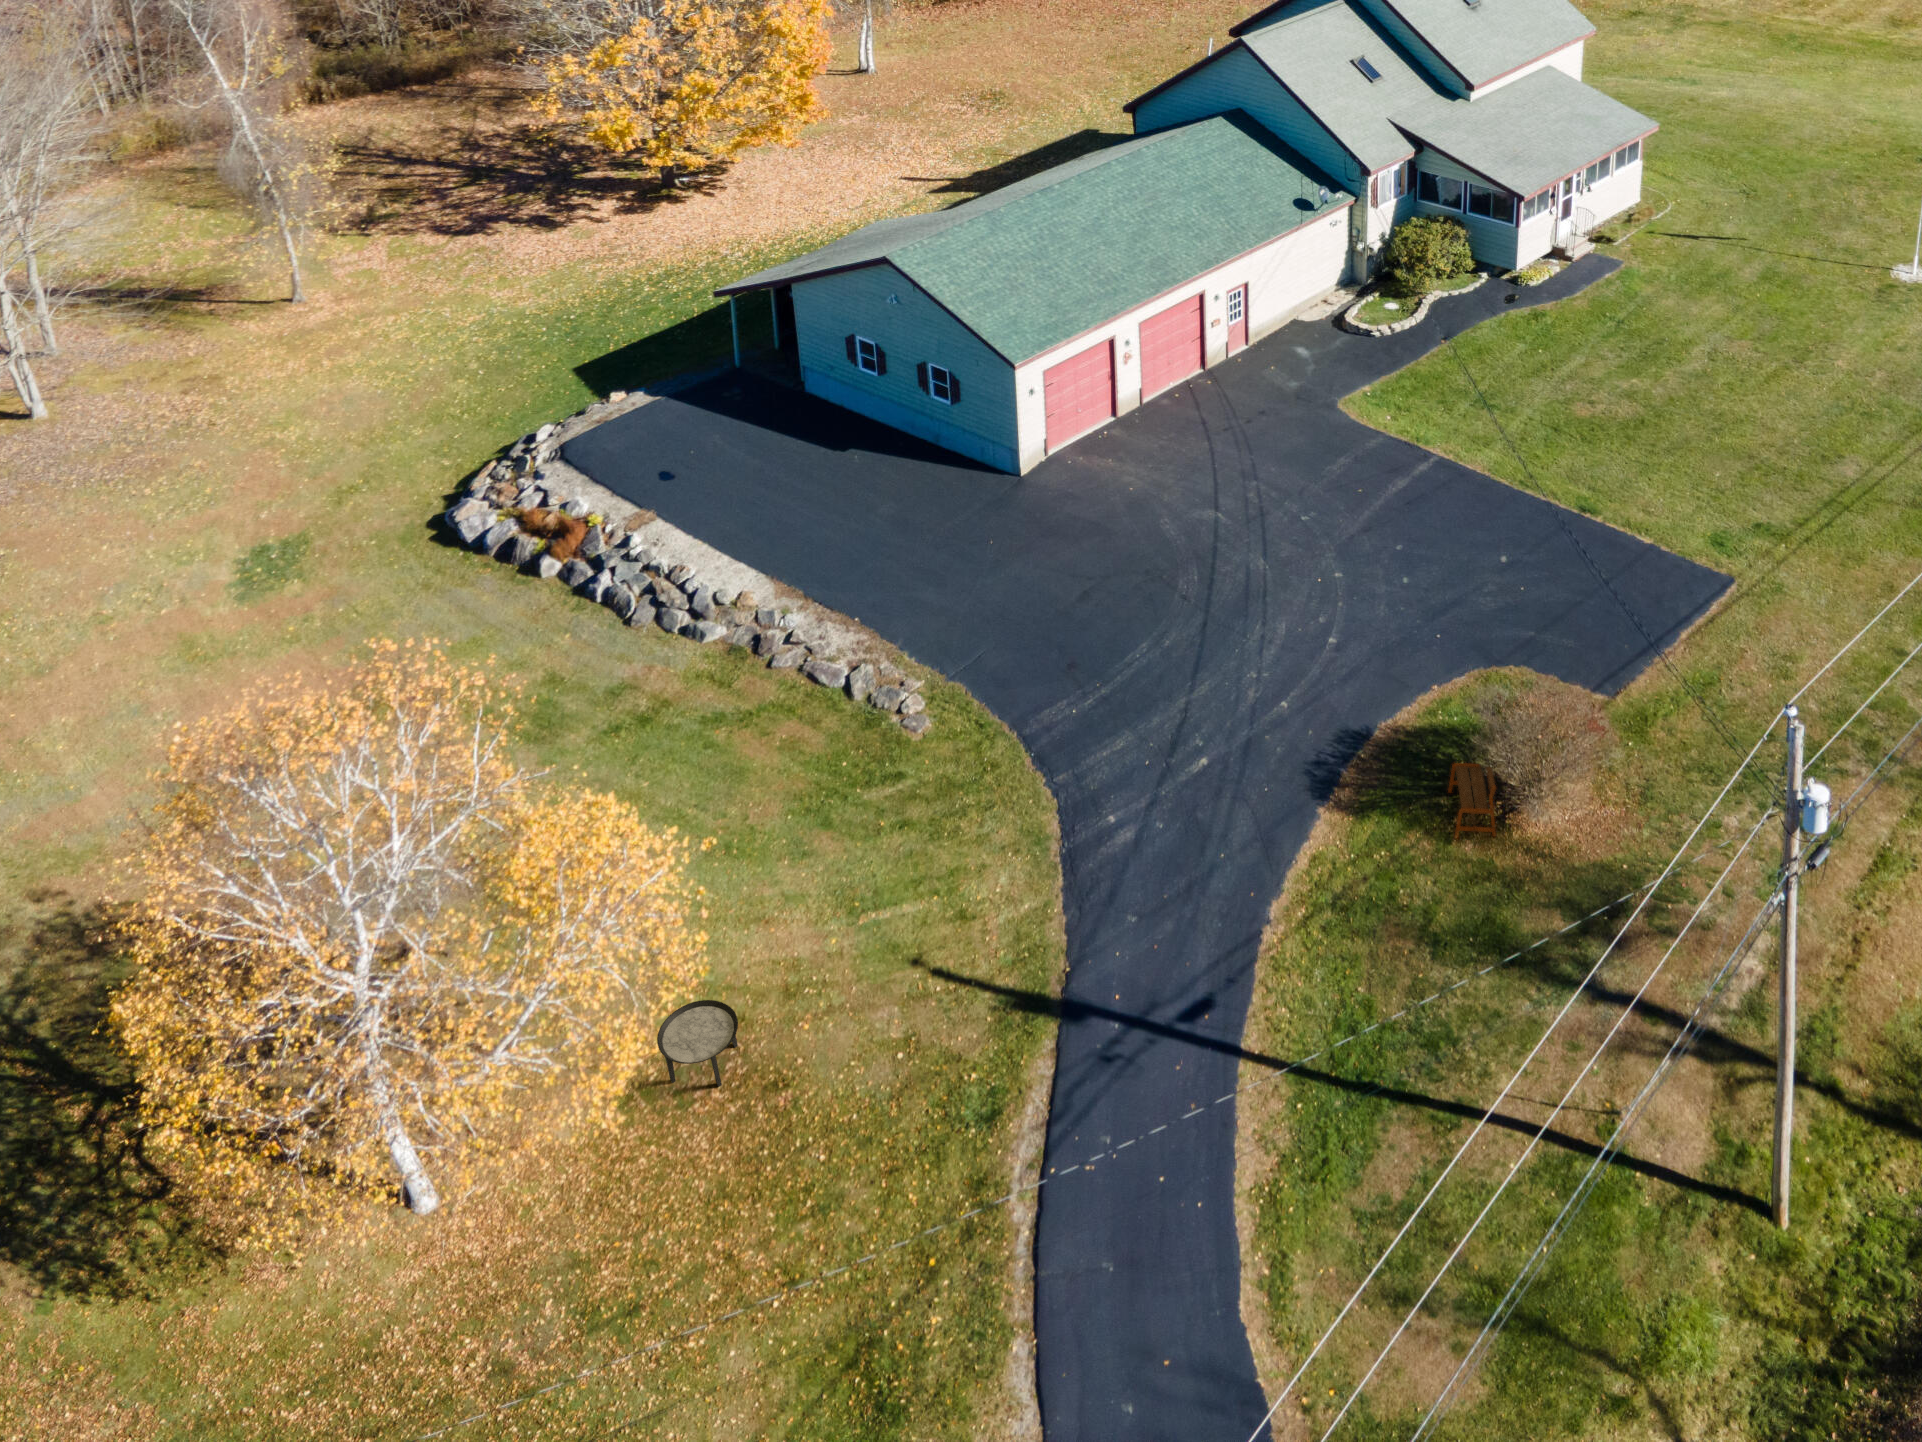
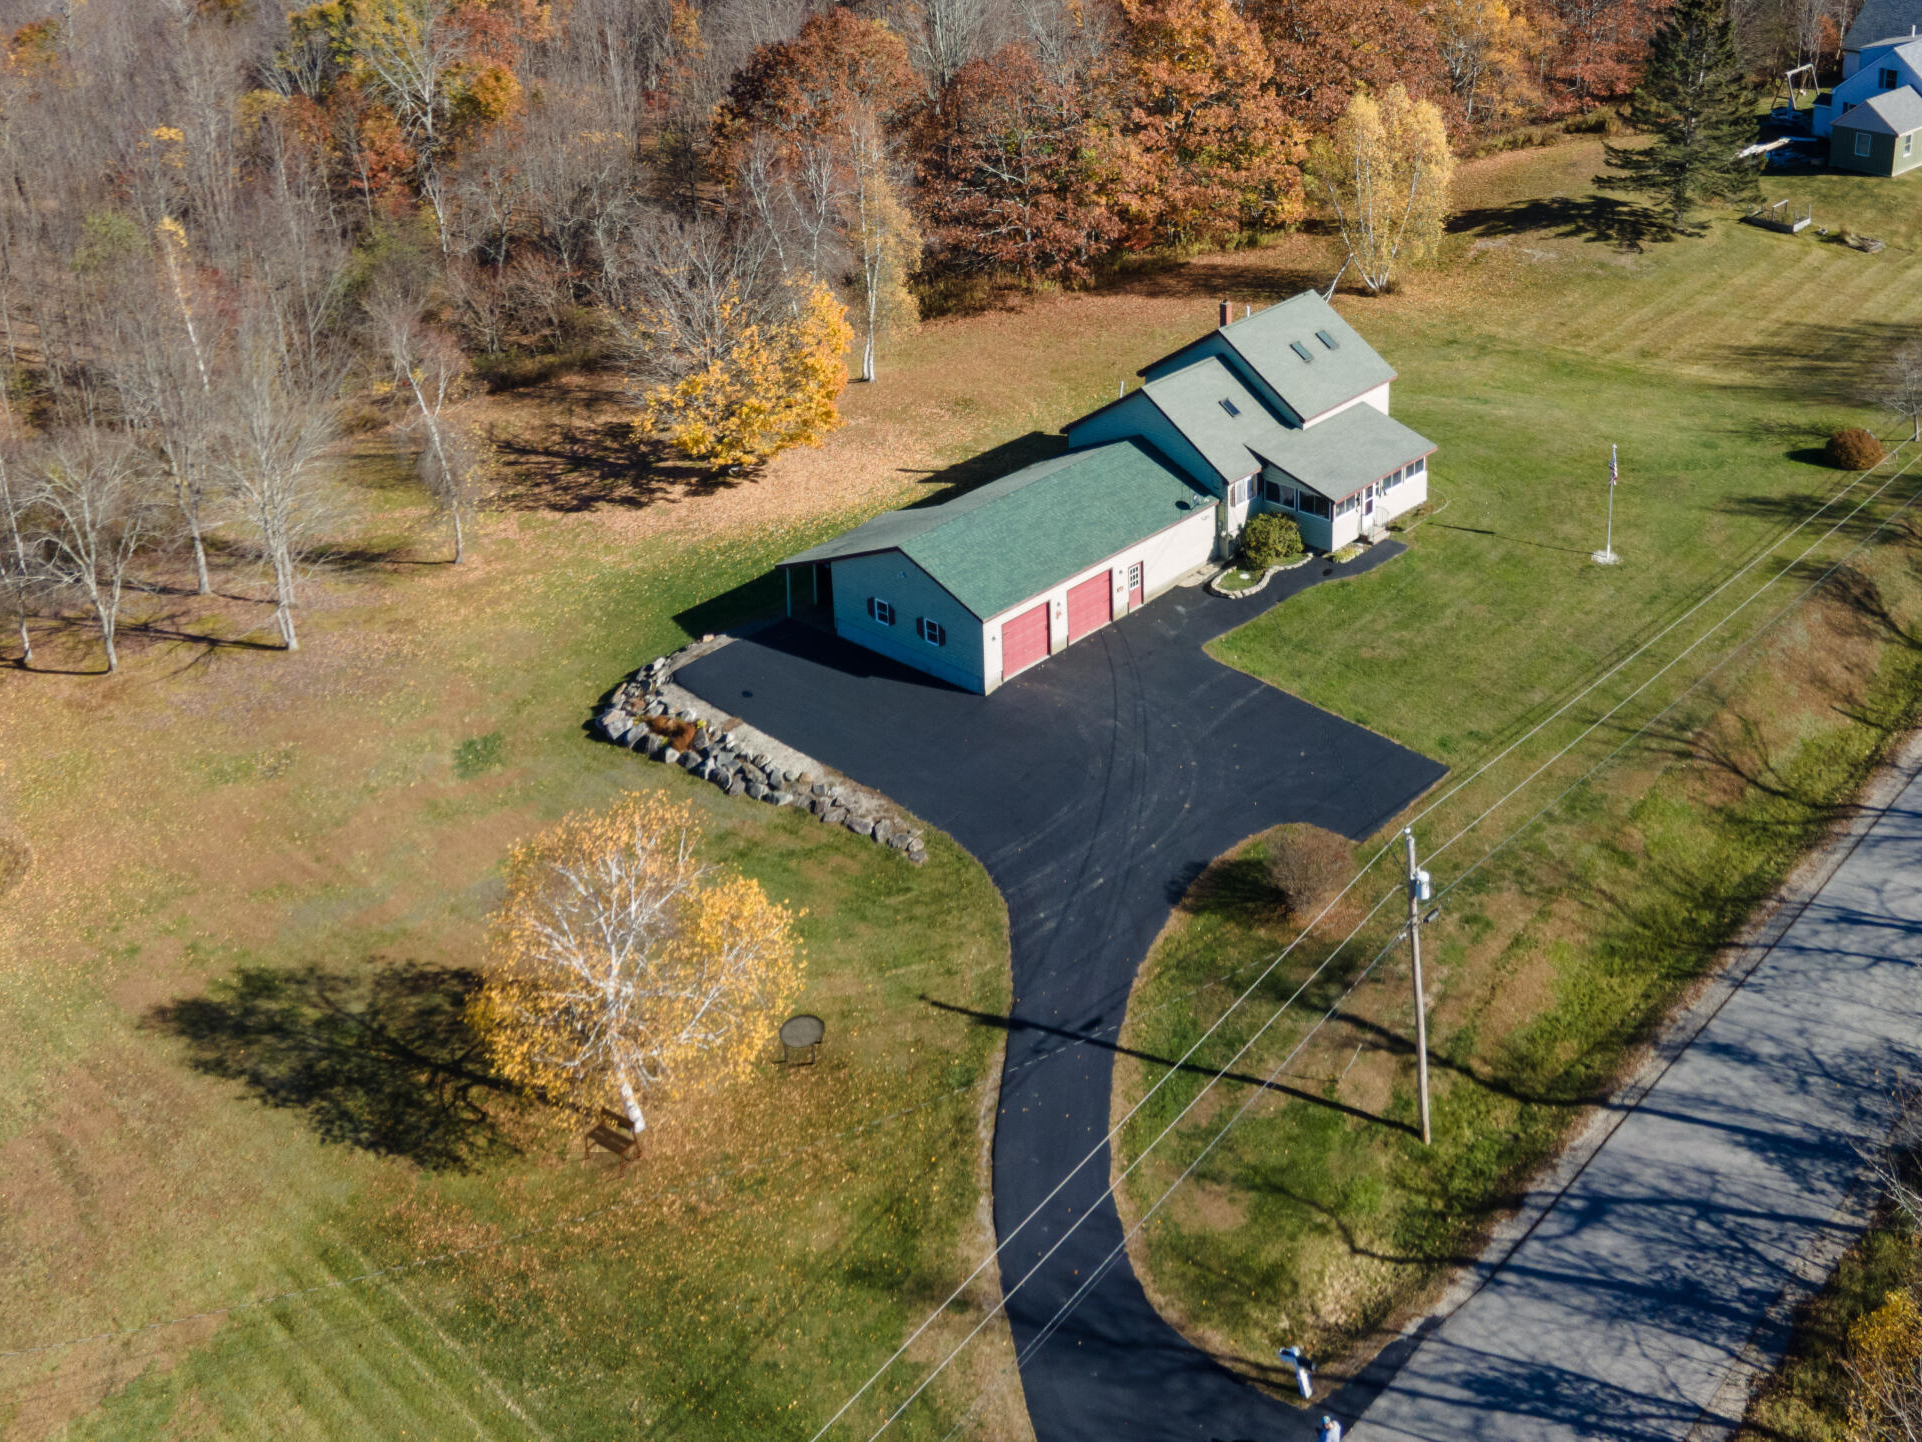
bench: present [1448,763,1496,838] -> present [585,1106,641,1176]

